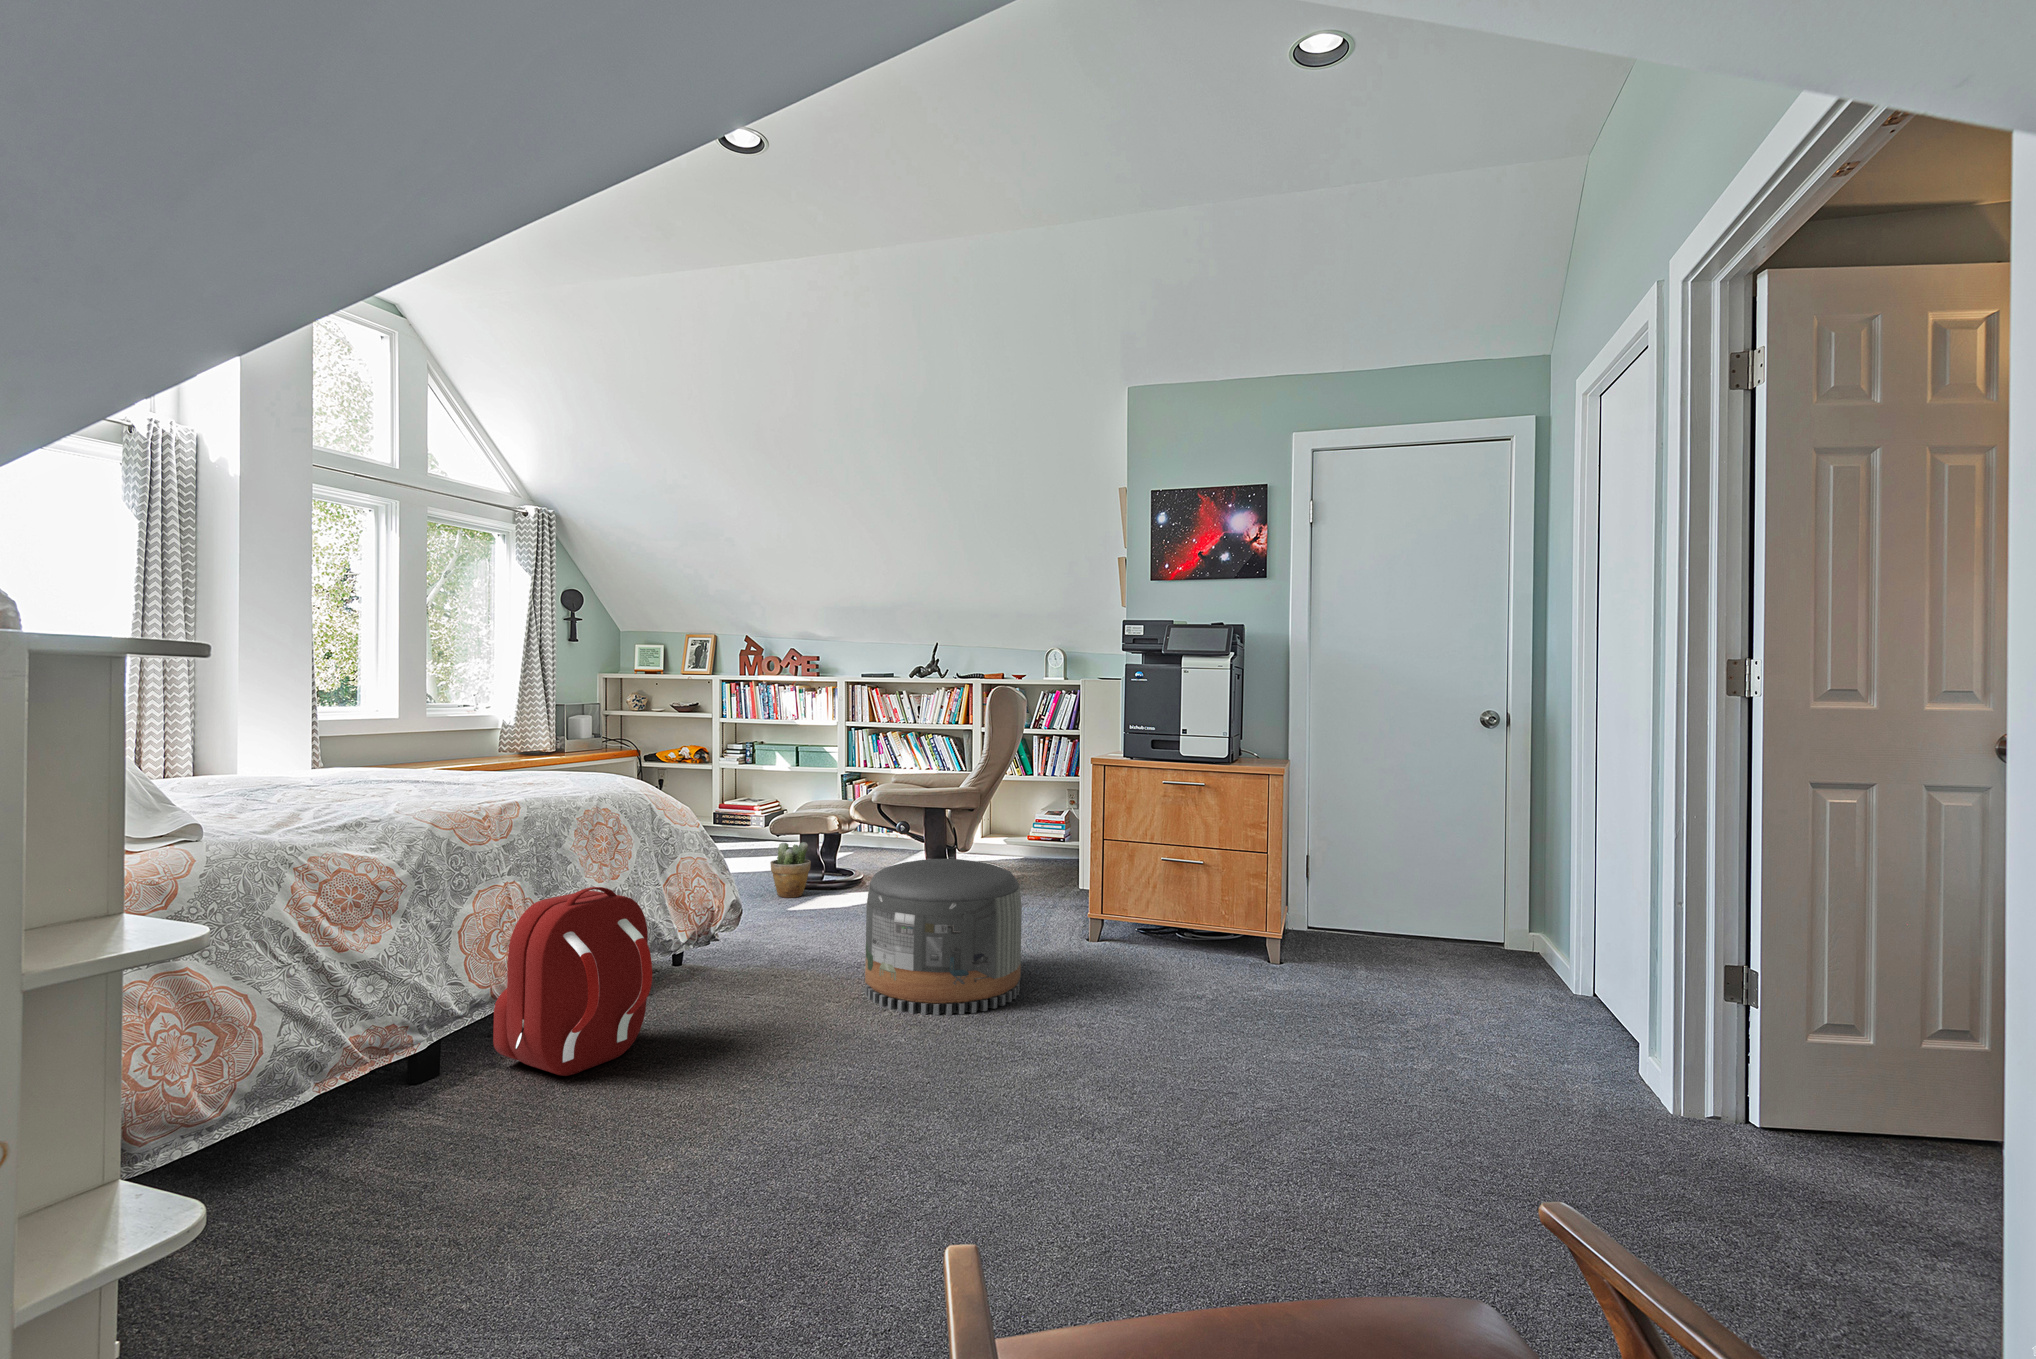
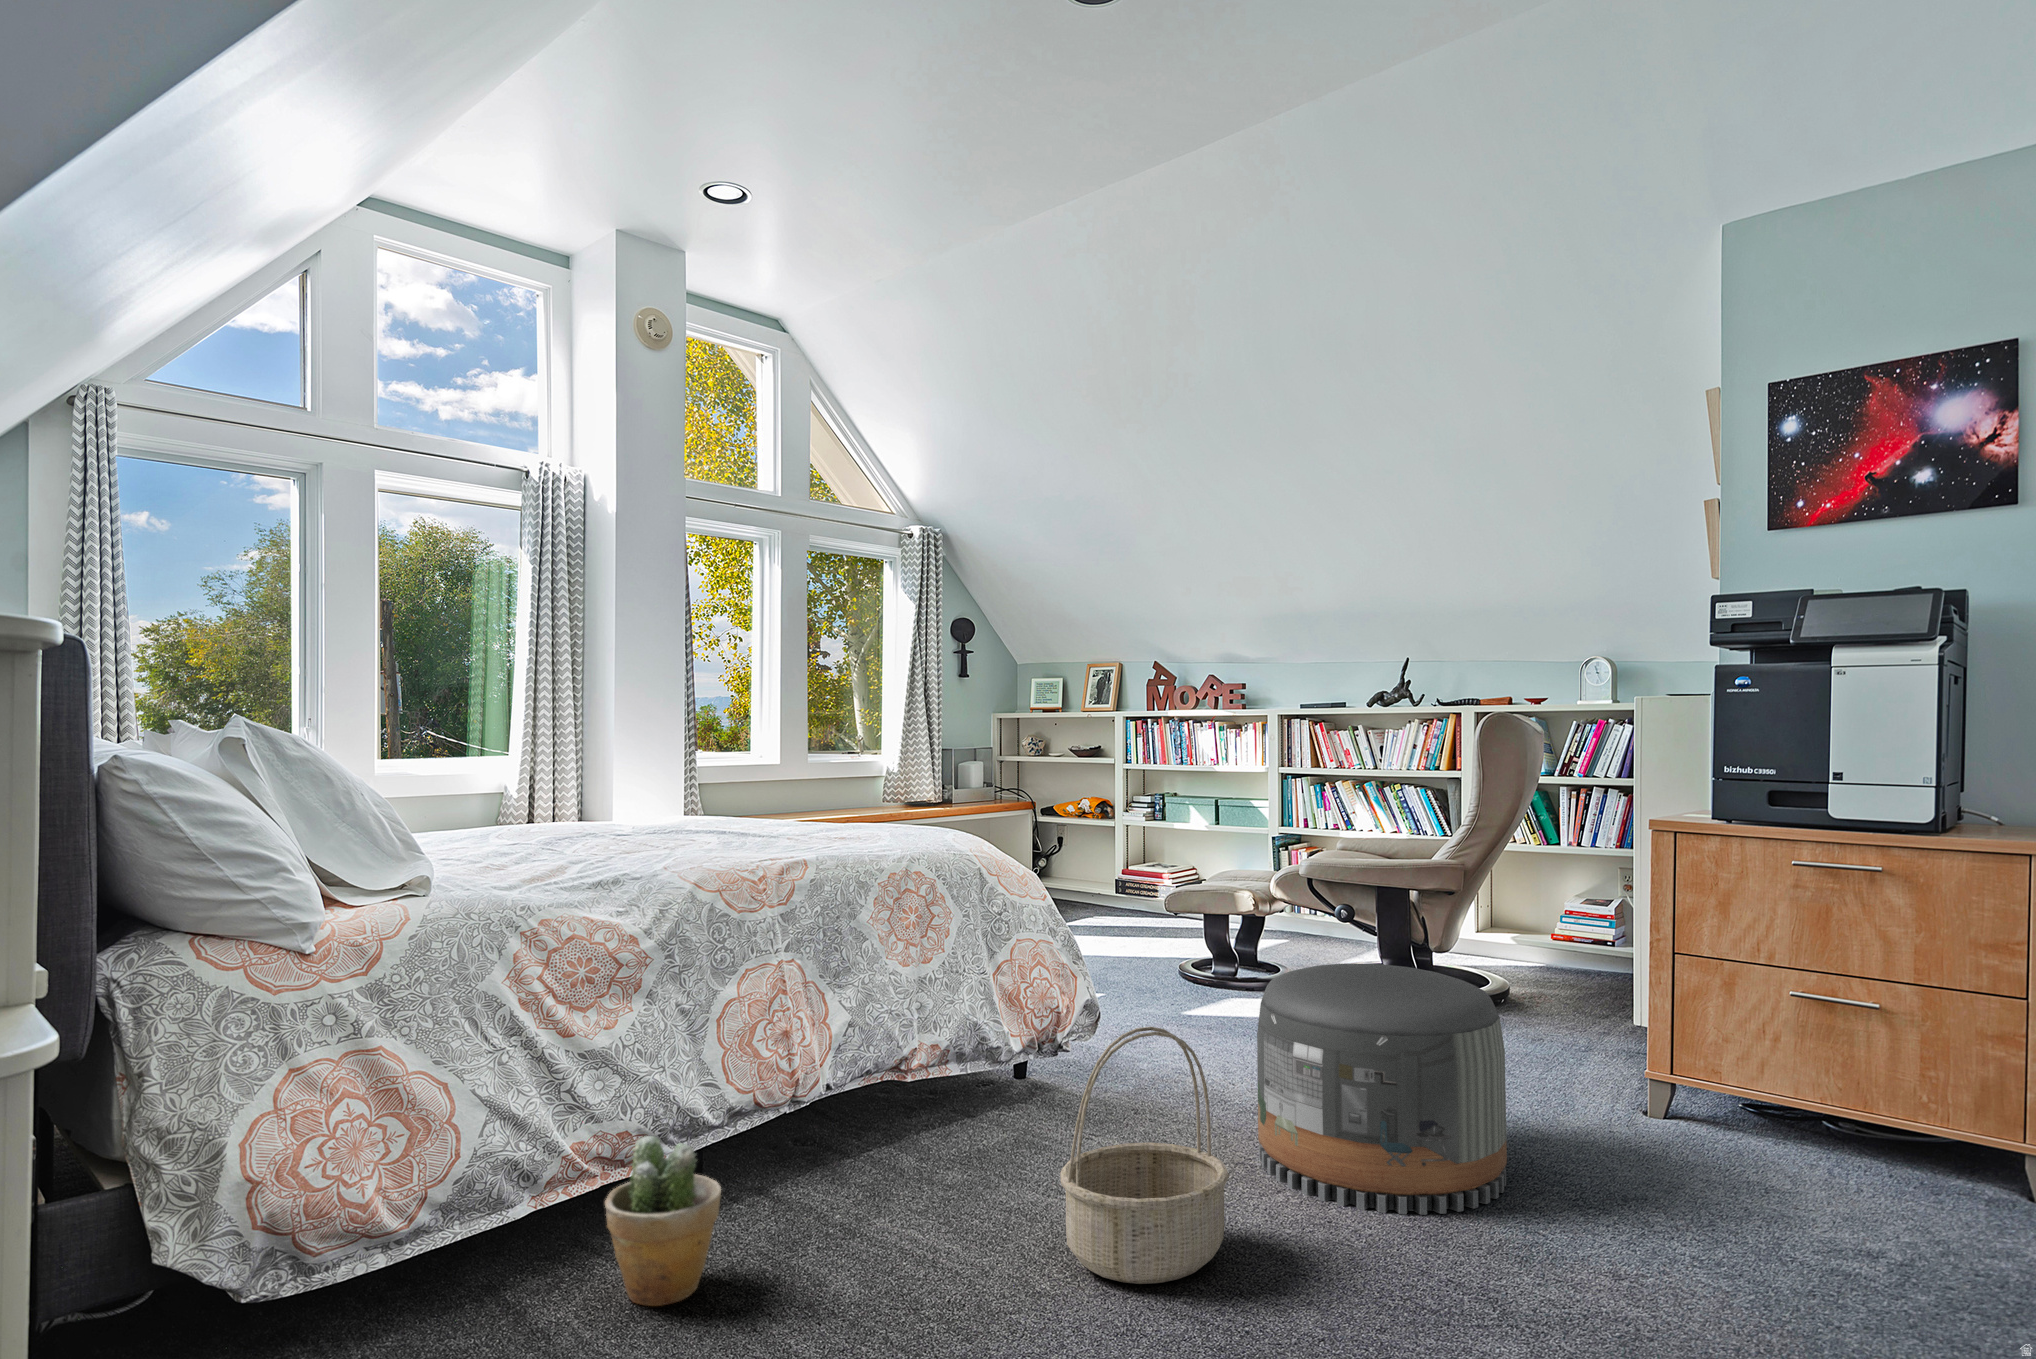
potted plant: present [770,842,811,898] -> present [605,1136,721,1306]
backpack: present [493,887,652,1076] -> none [755,975,940,1228]
basket: none [749,906,863,1075] -> present [1060,1027,1229,1284]

